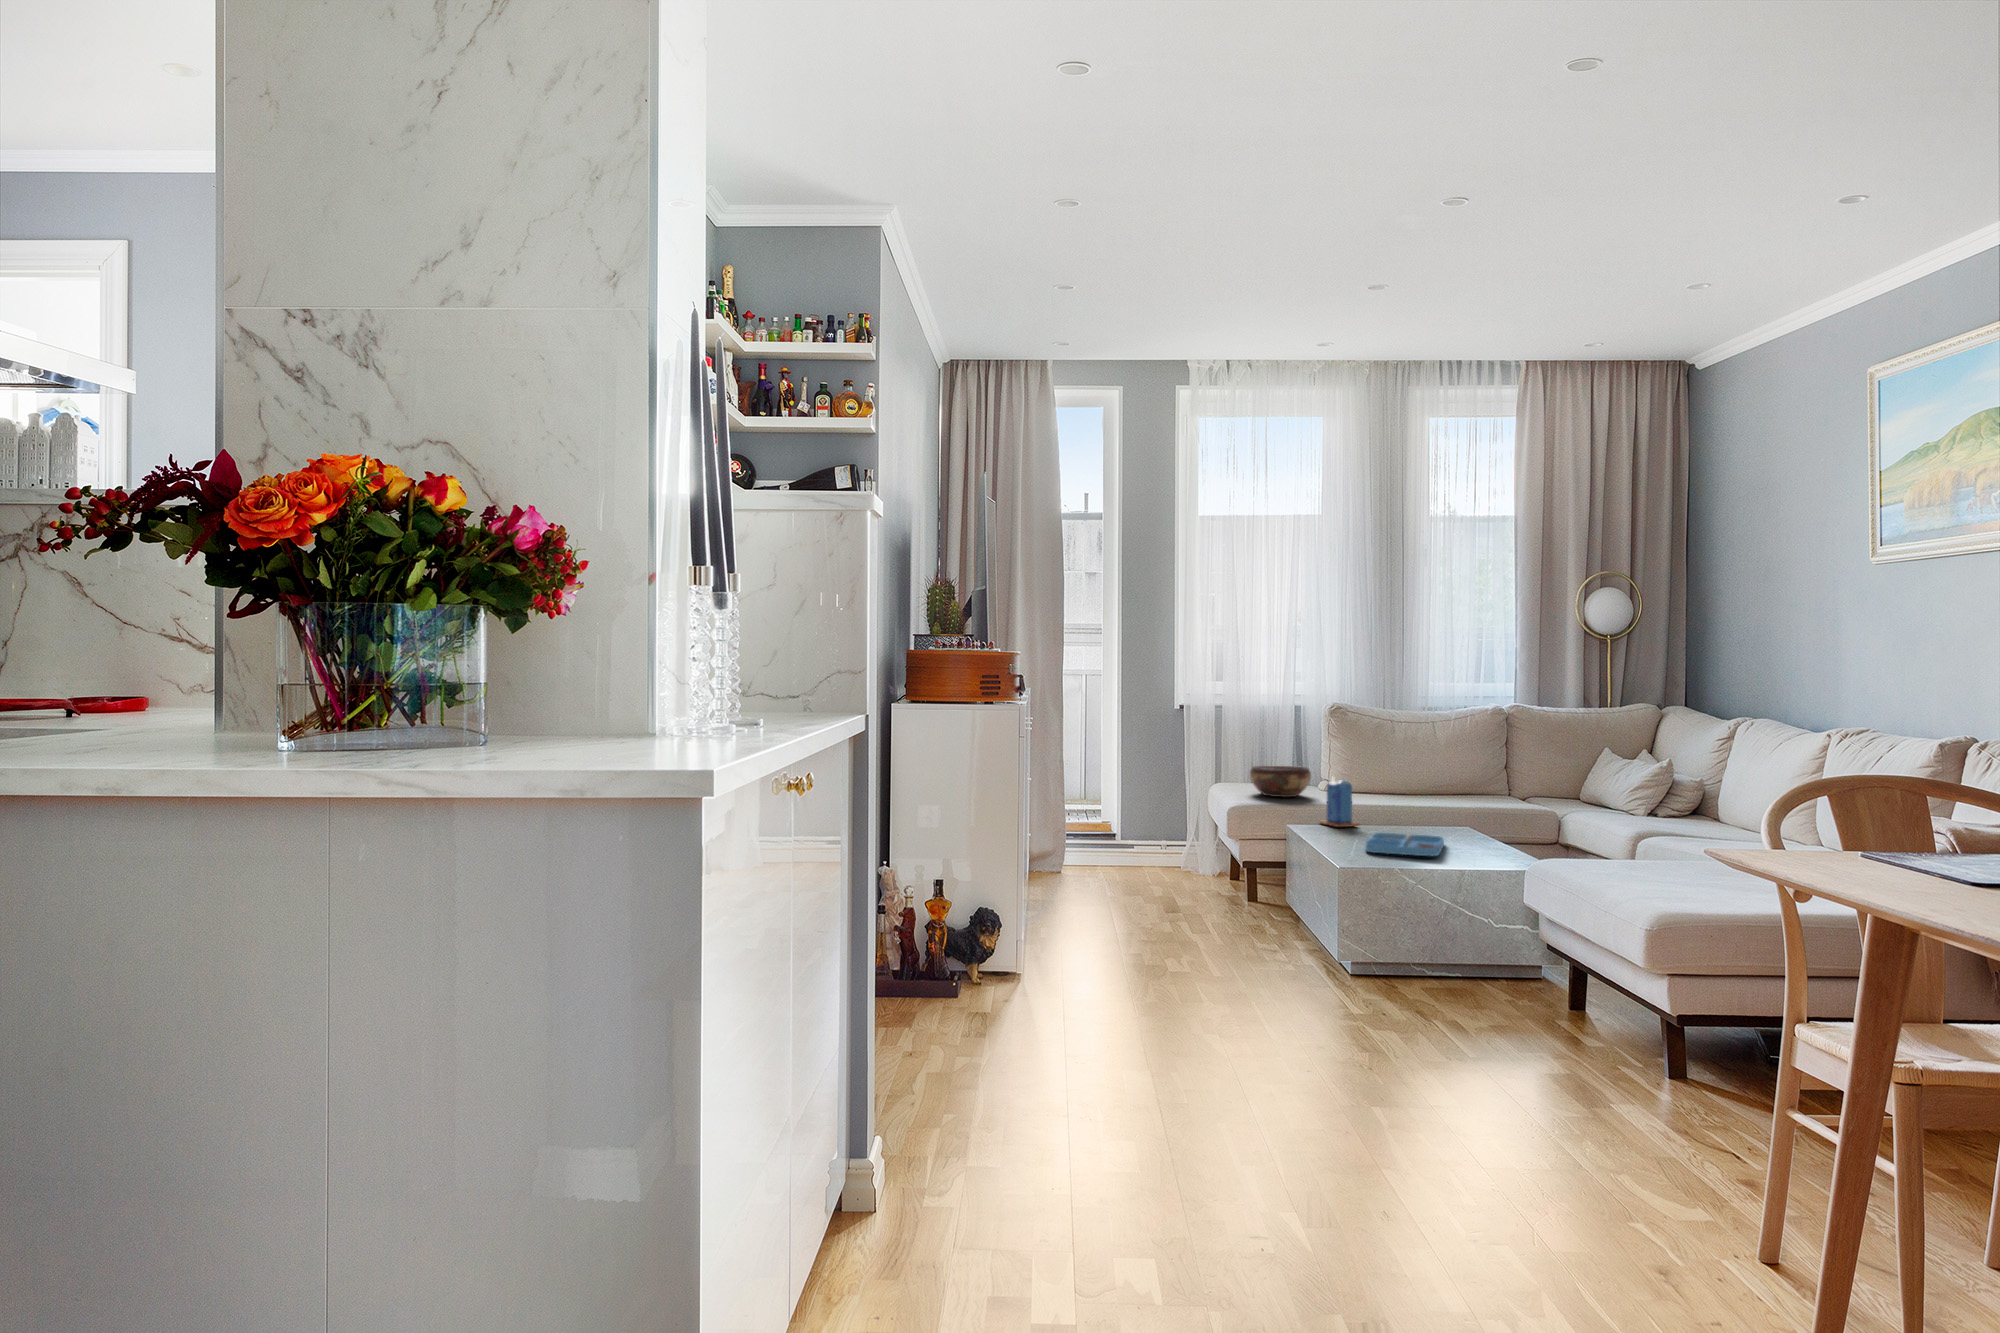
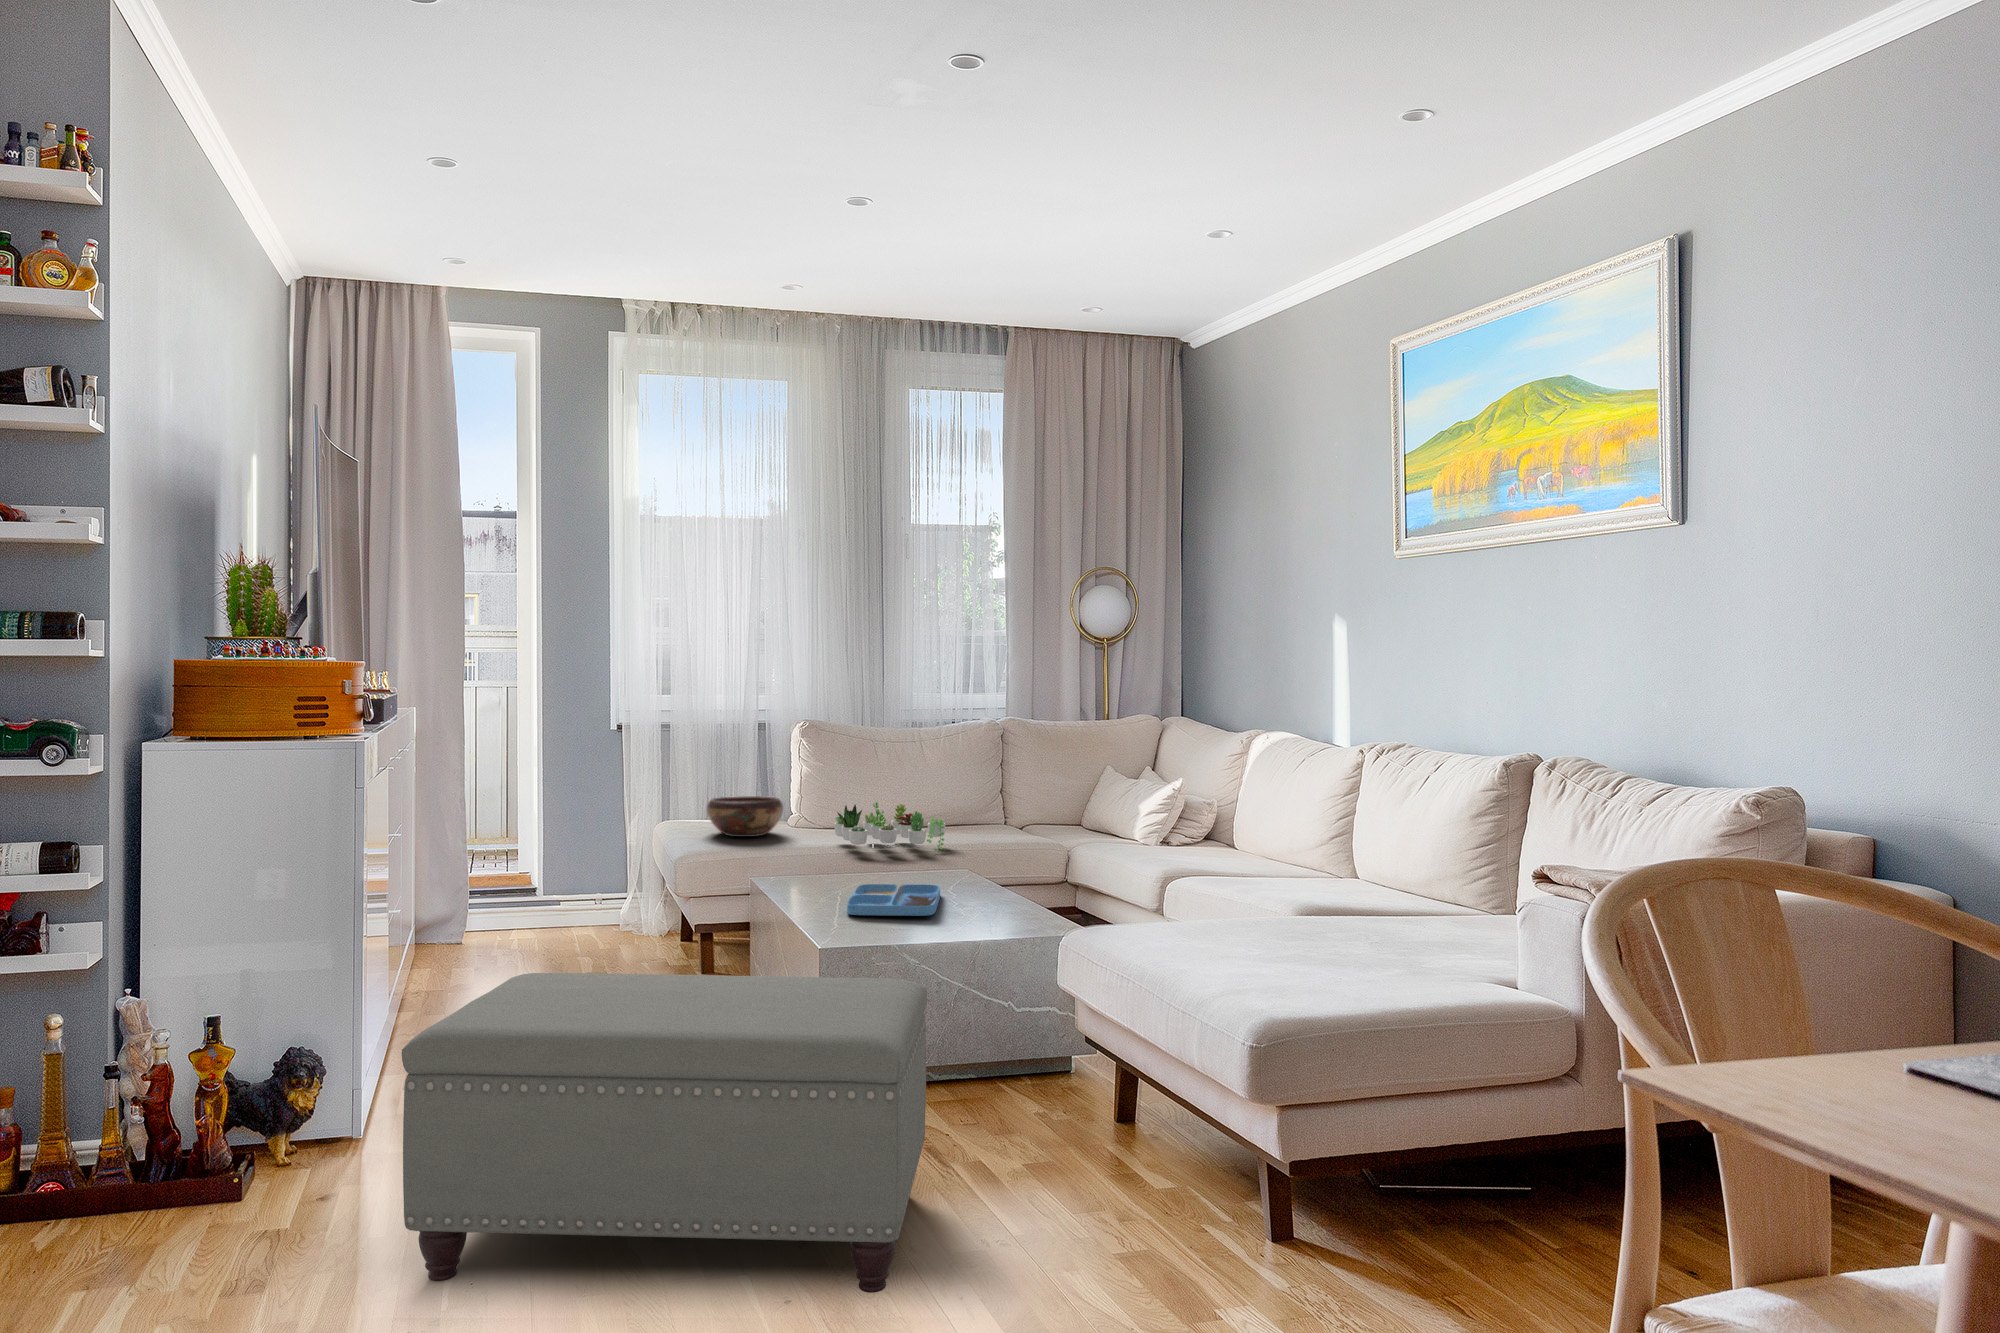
succulent plant: none [1354,770,1450,815] -> present [834,802,945,851]
candle: present [1320,779,1359,827] -> none [791,813,840,879]
ottoman: none [1067,863,1430,1096] -> present [402,973,927,1293]

